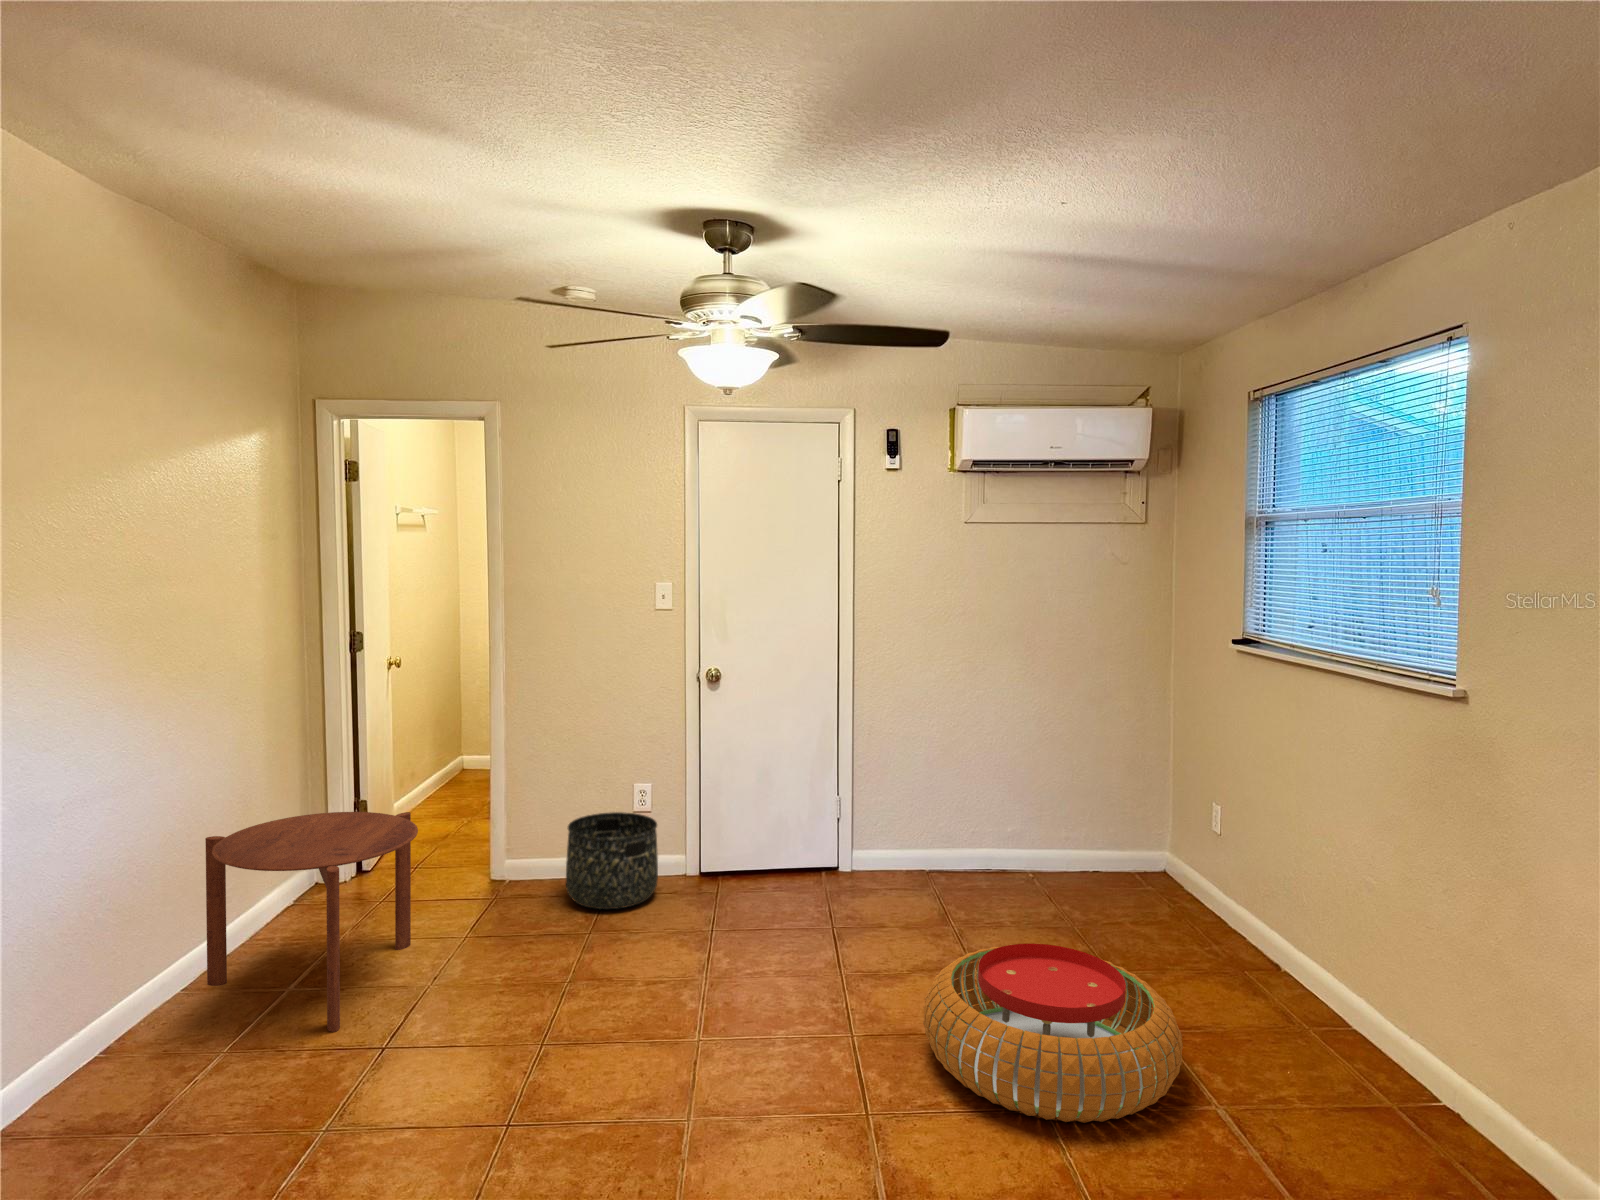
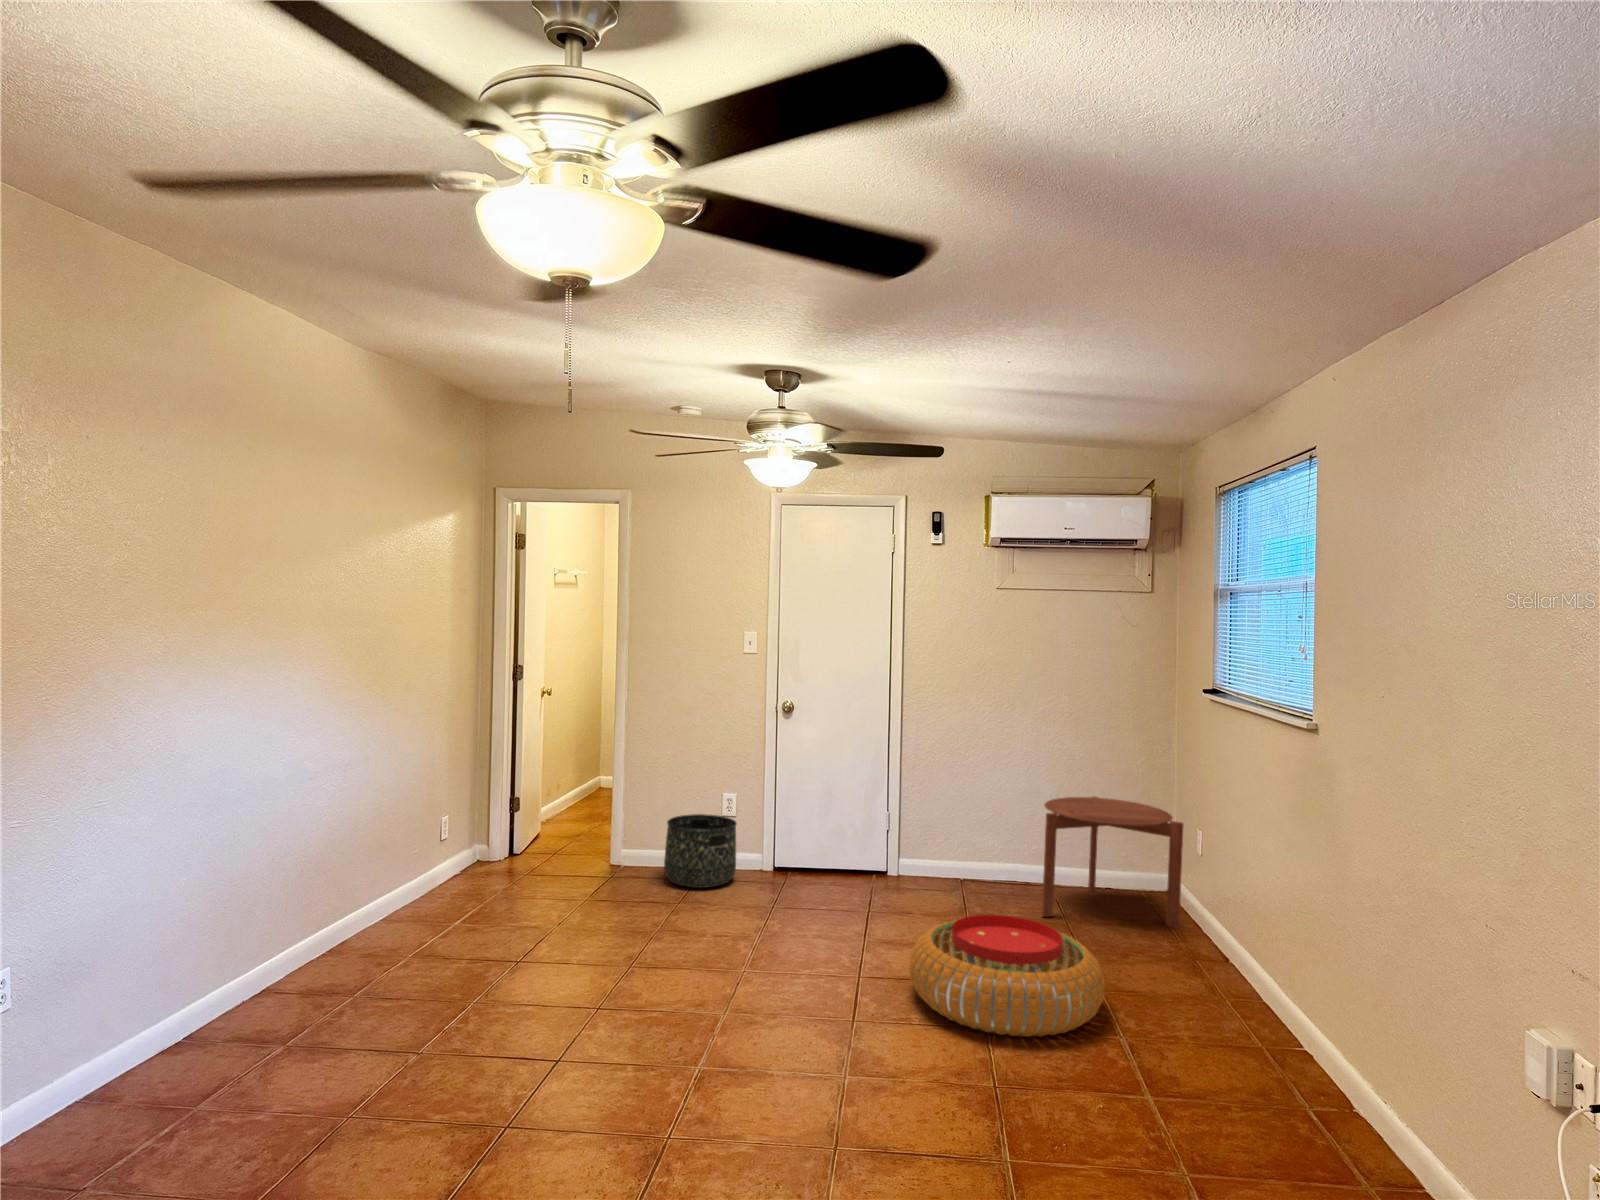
side table: present [205,812,418,1032] -> present [1042,796,1183,928]

